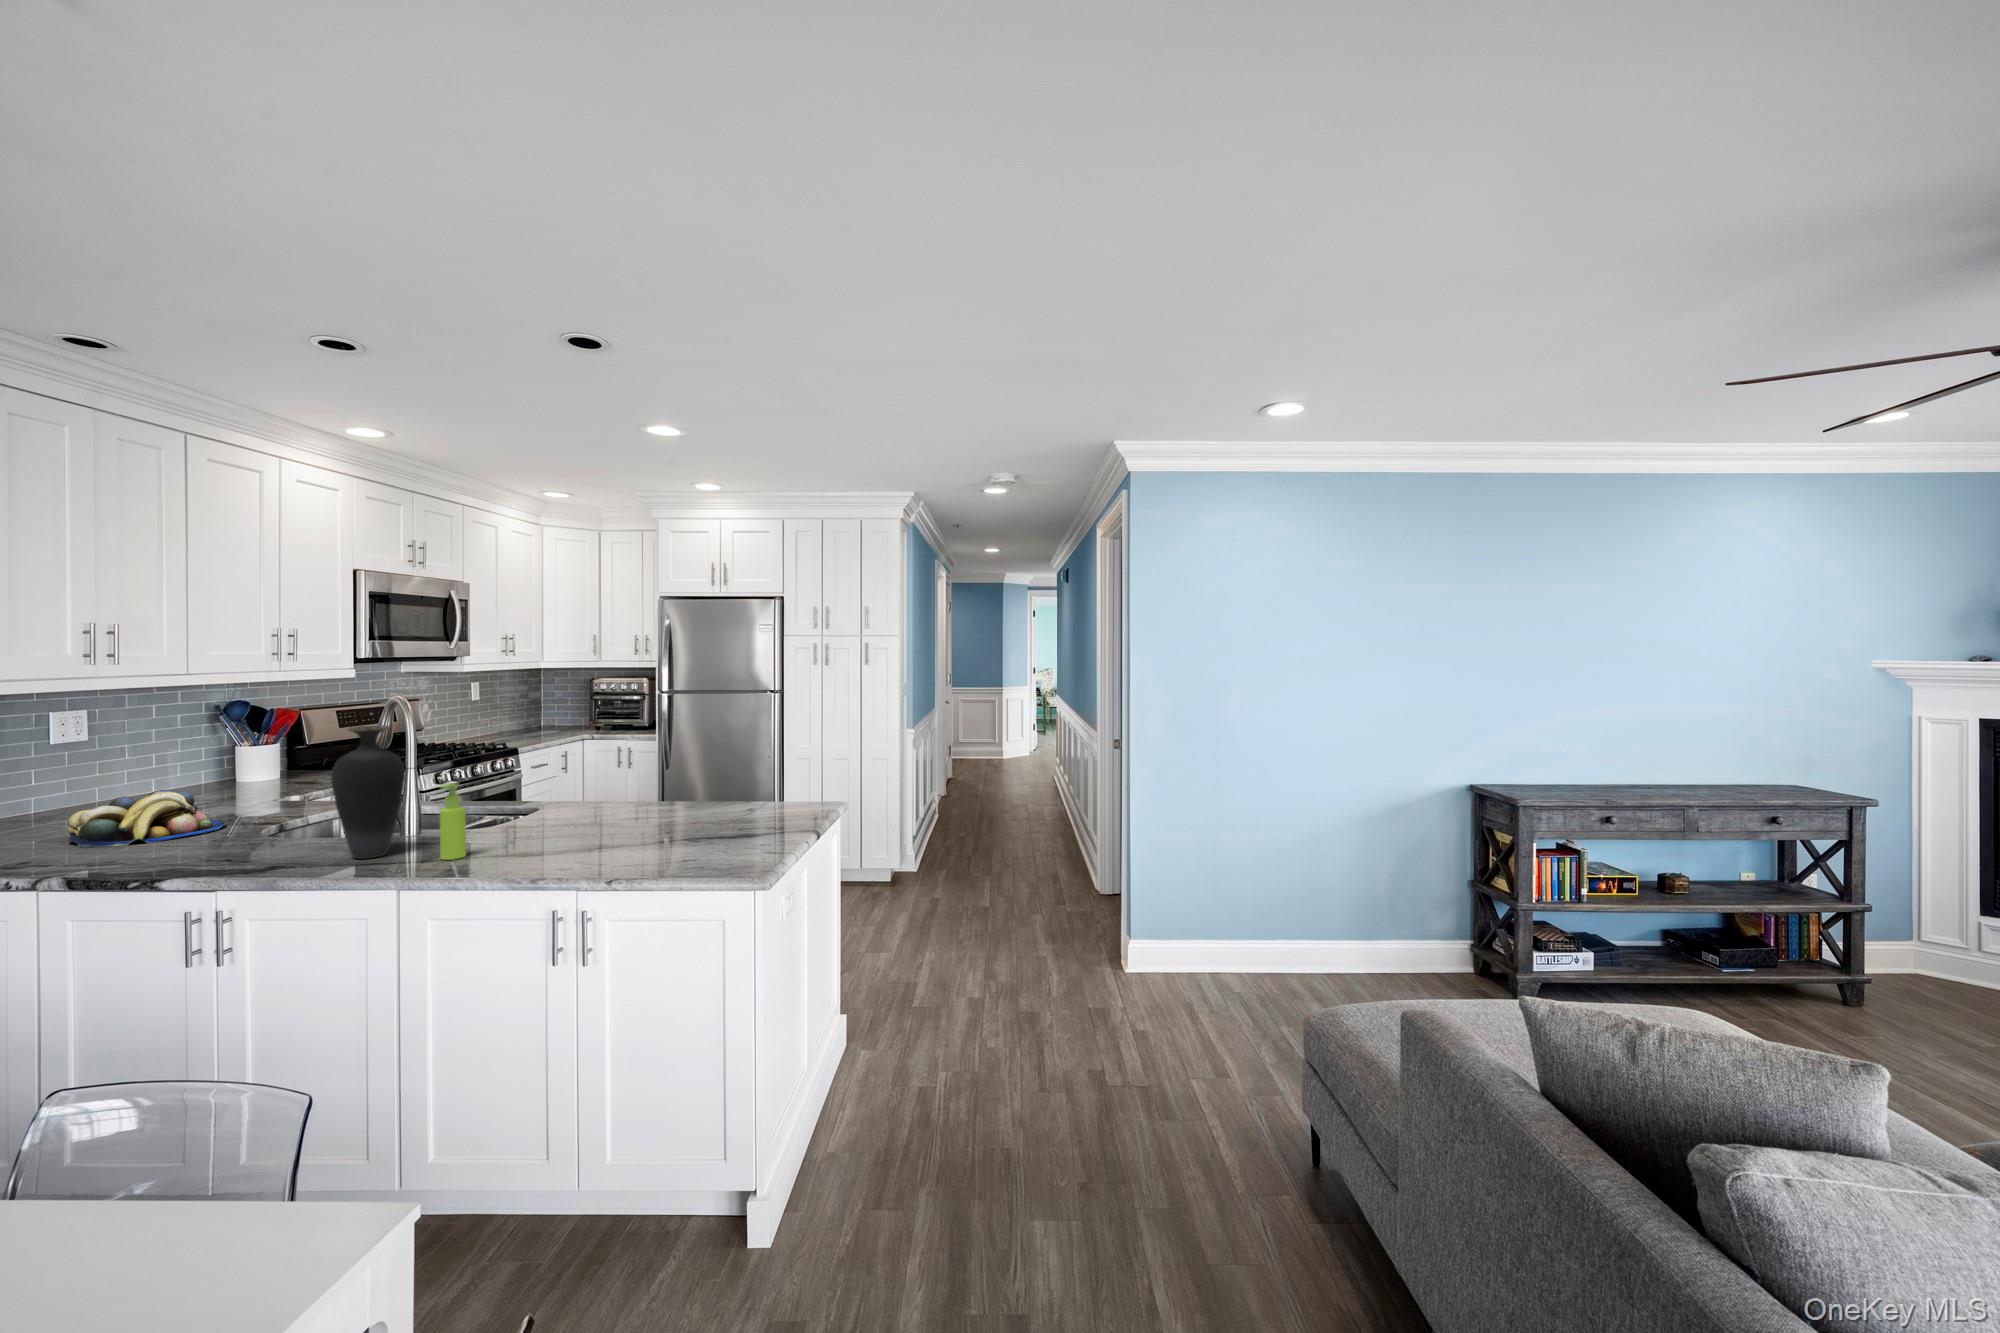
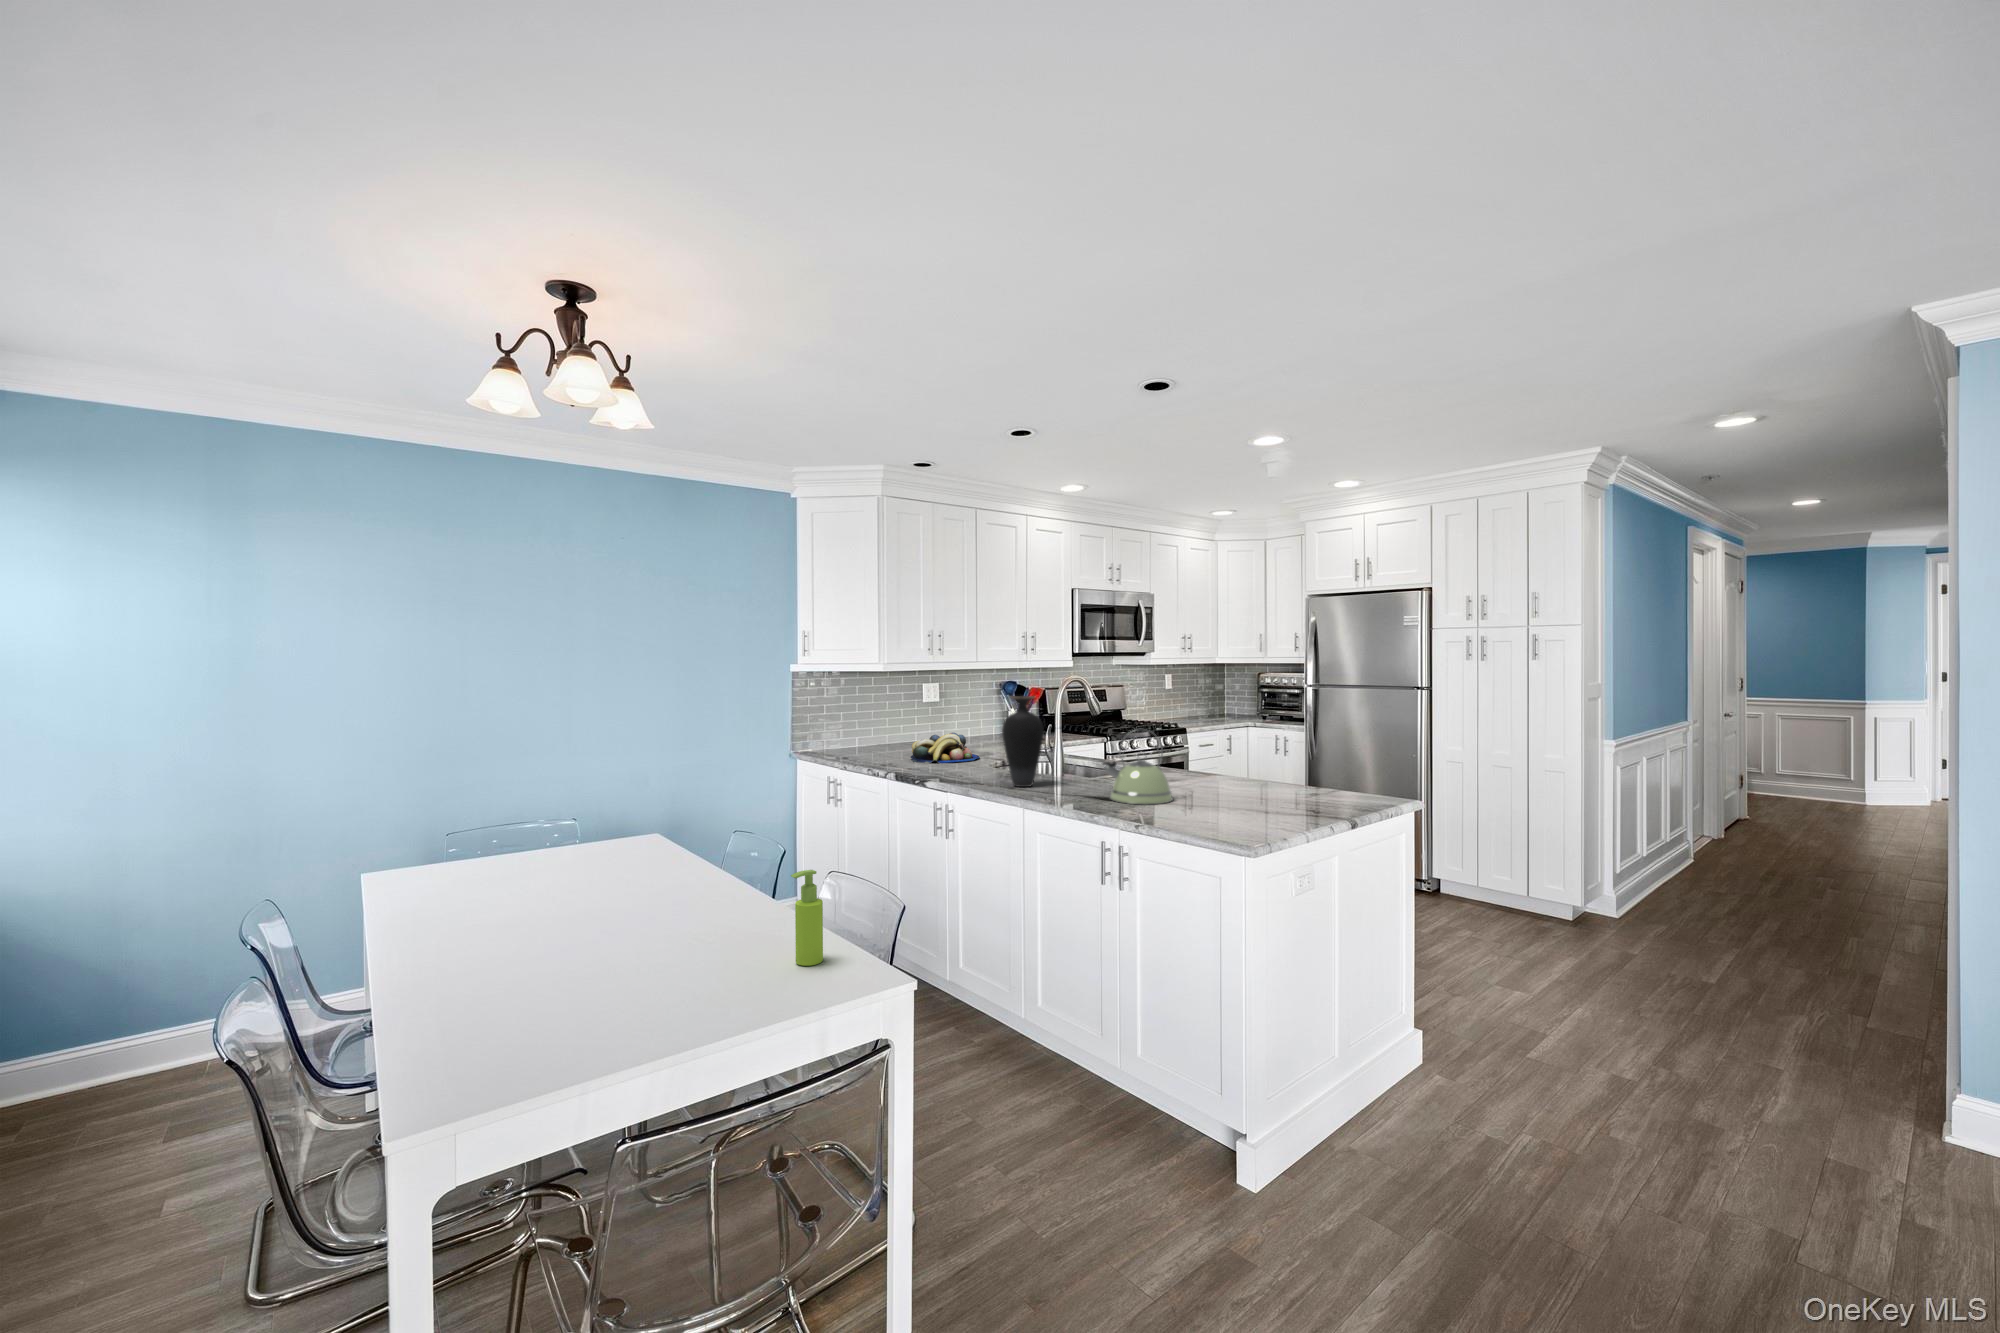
kettle: none [519,758,618,856] -> present [1102,729,1173,805]
soap dispenser: present [440,783,466,860] -> present [791,870,823,966]

